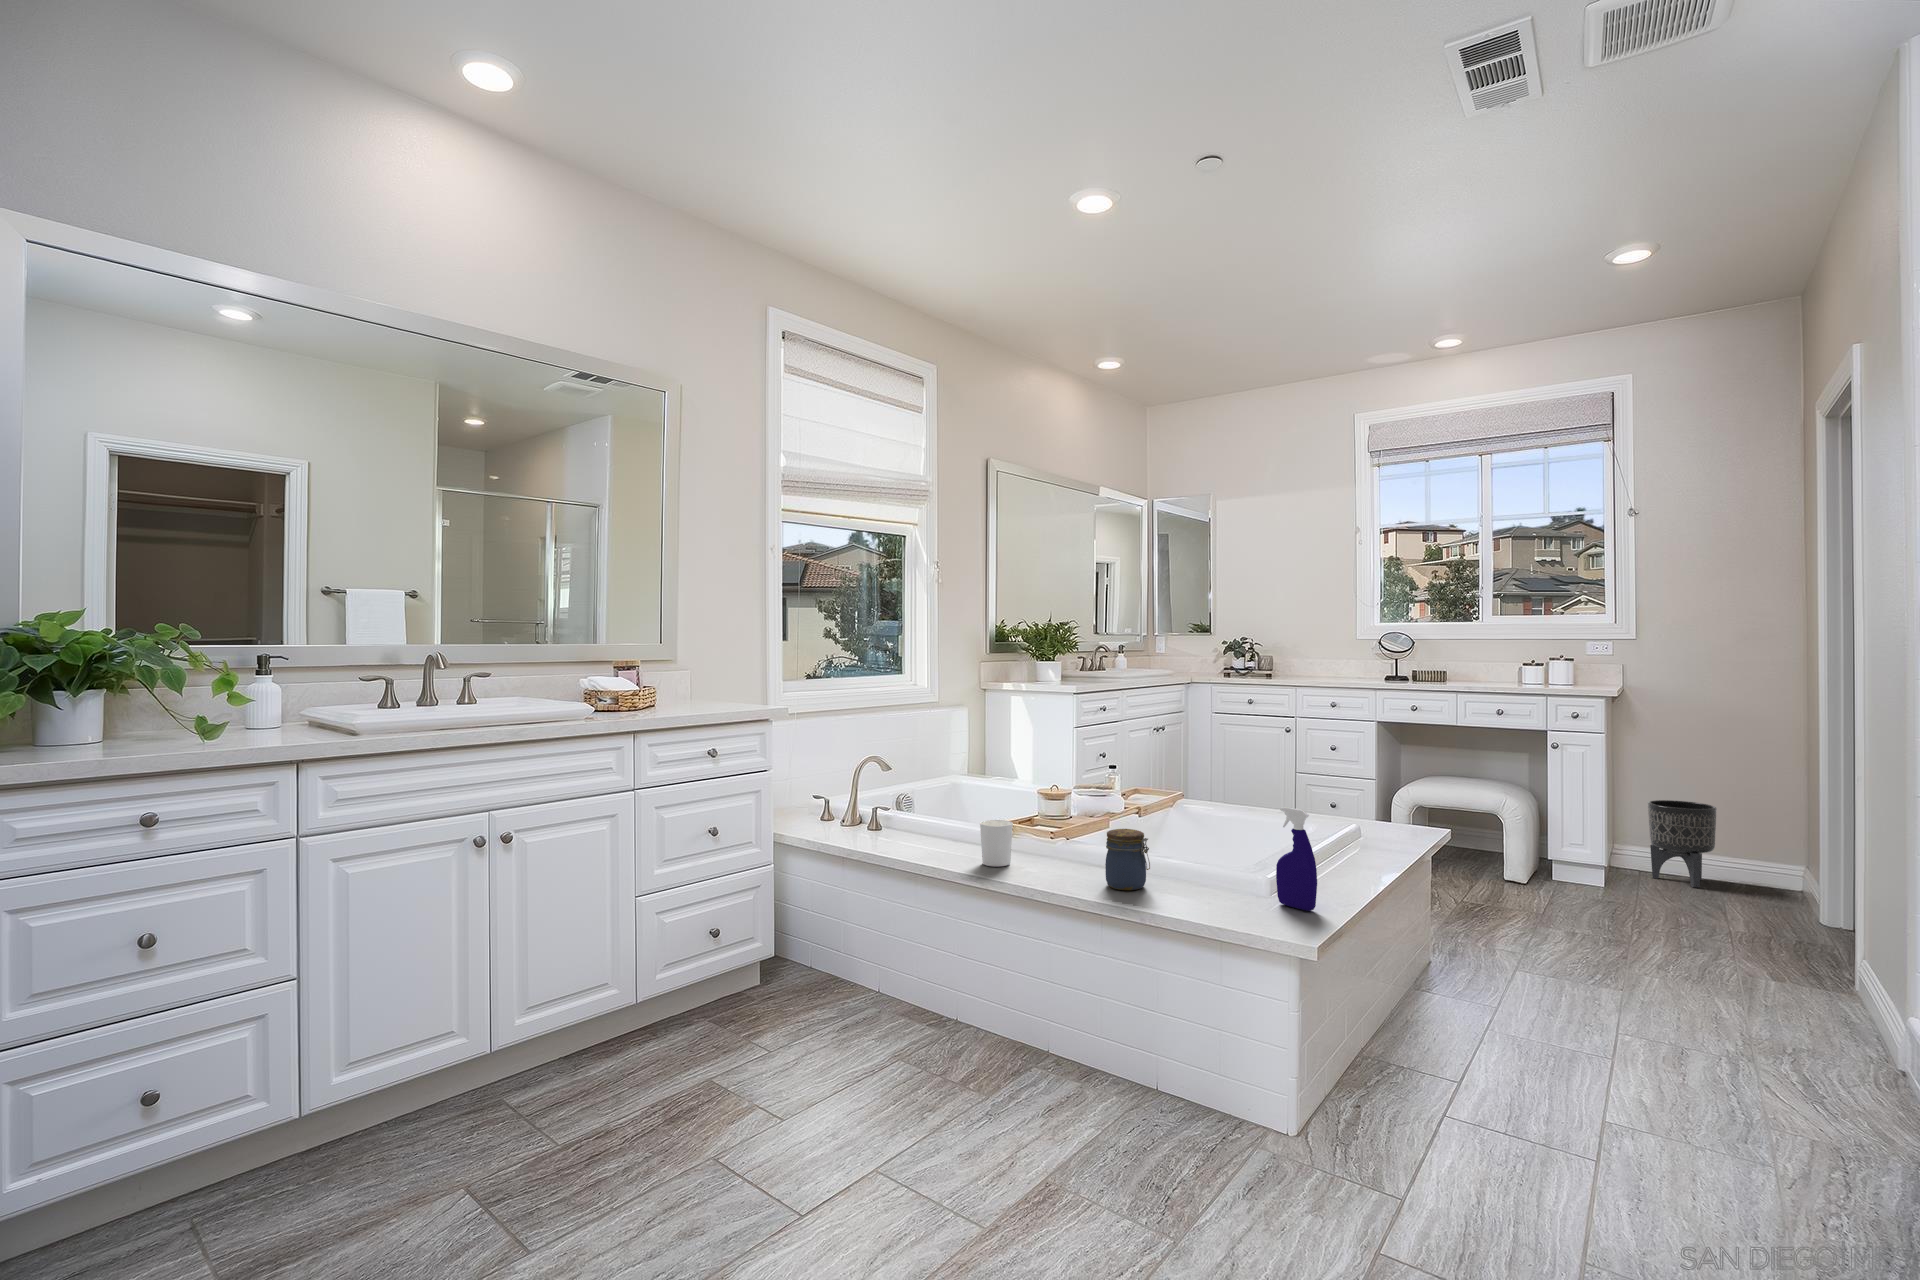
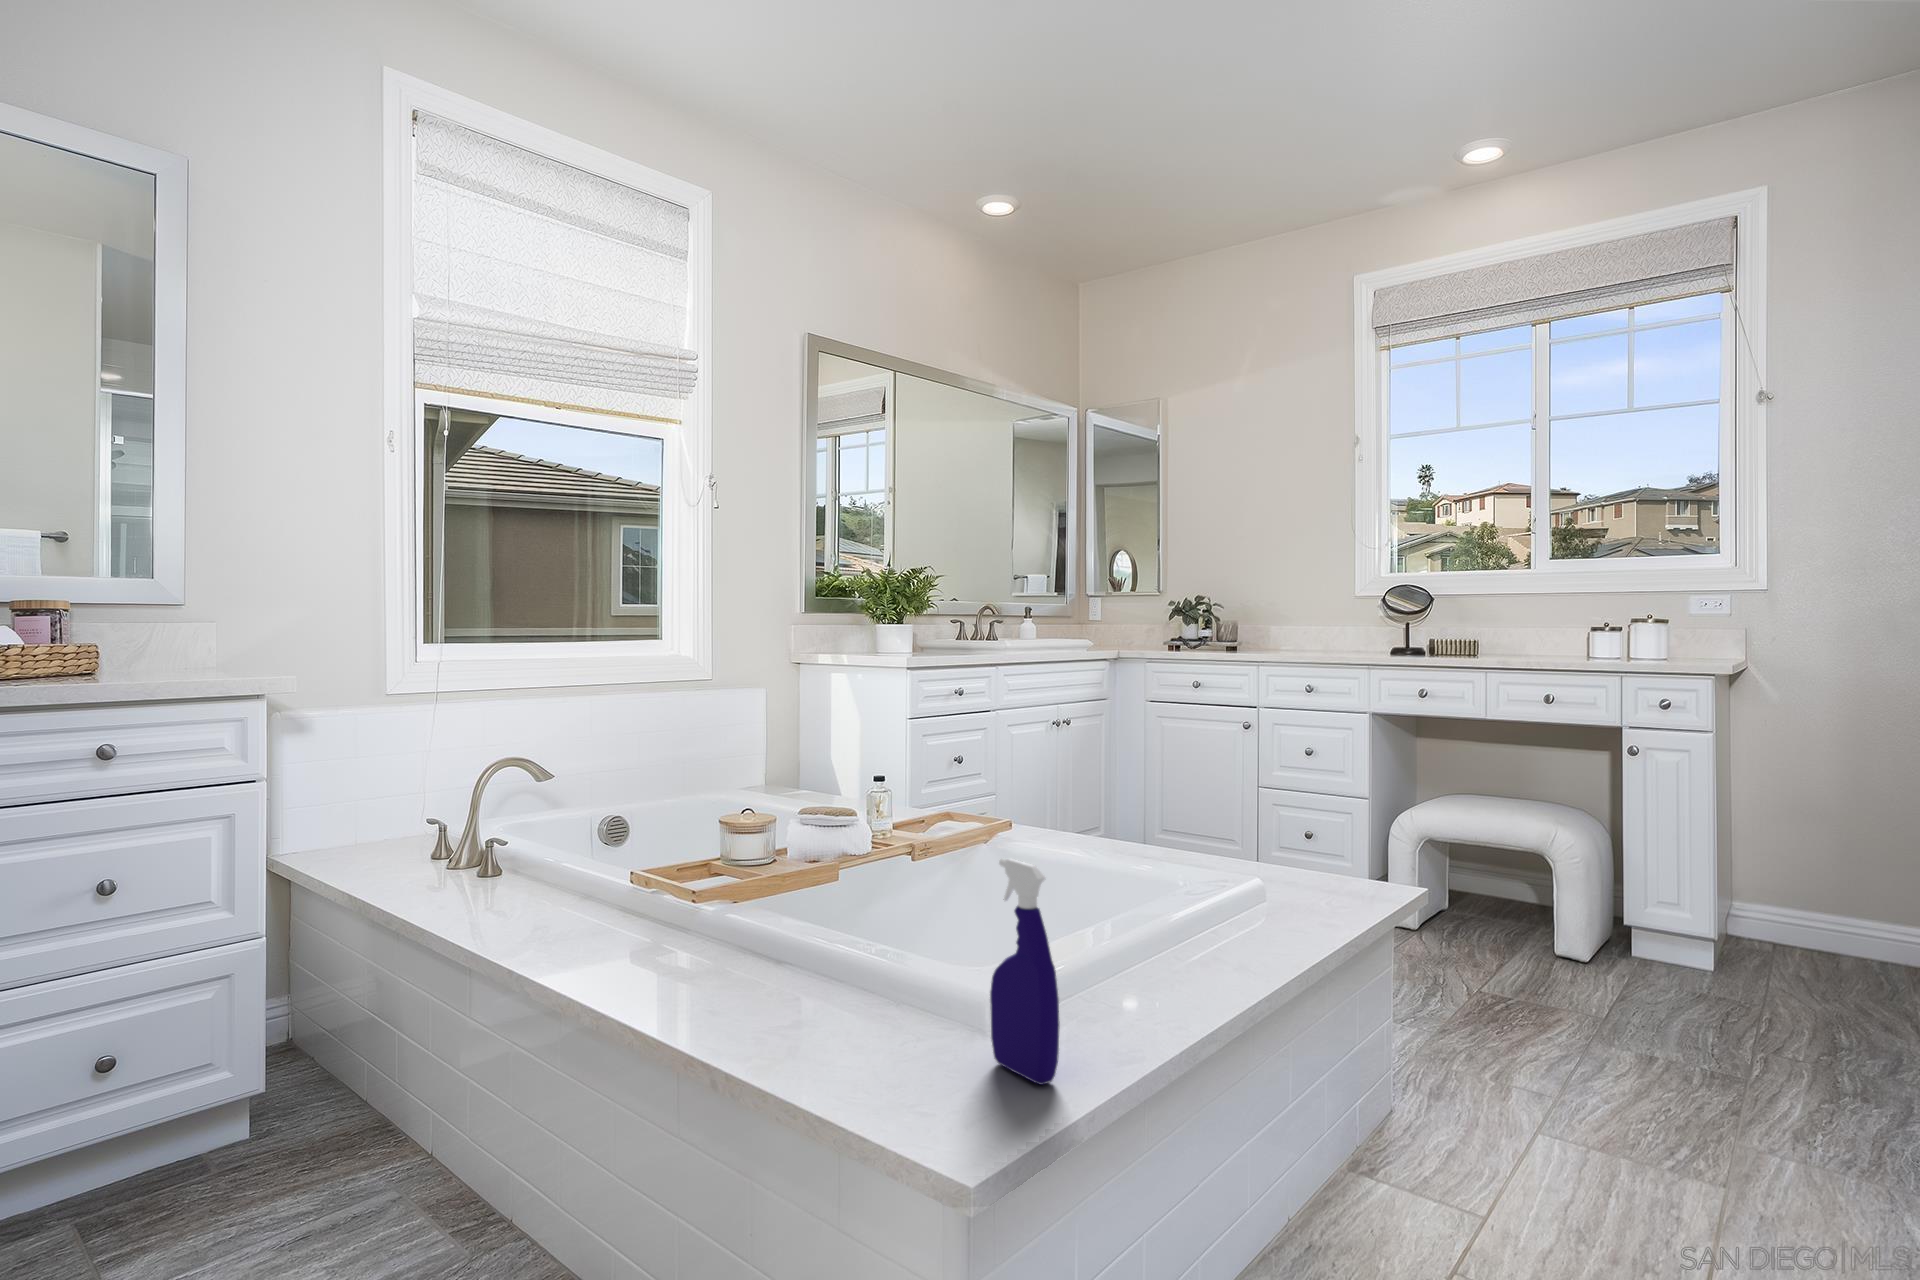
planter: present [1648,800,1717,888] -> none [1778,834,1887,971]
candle holder: present [980,820,1013,867] -> none [524,870,589,958]
jar: present [1105,829,1150,890] -> none [691,894,772,1020]

